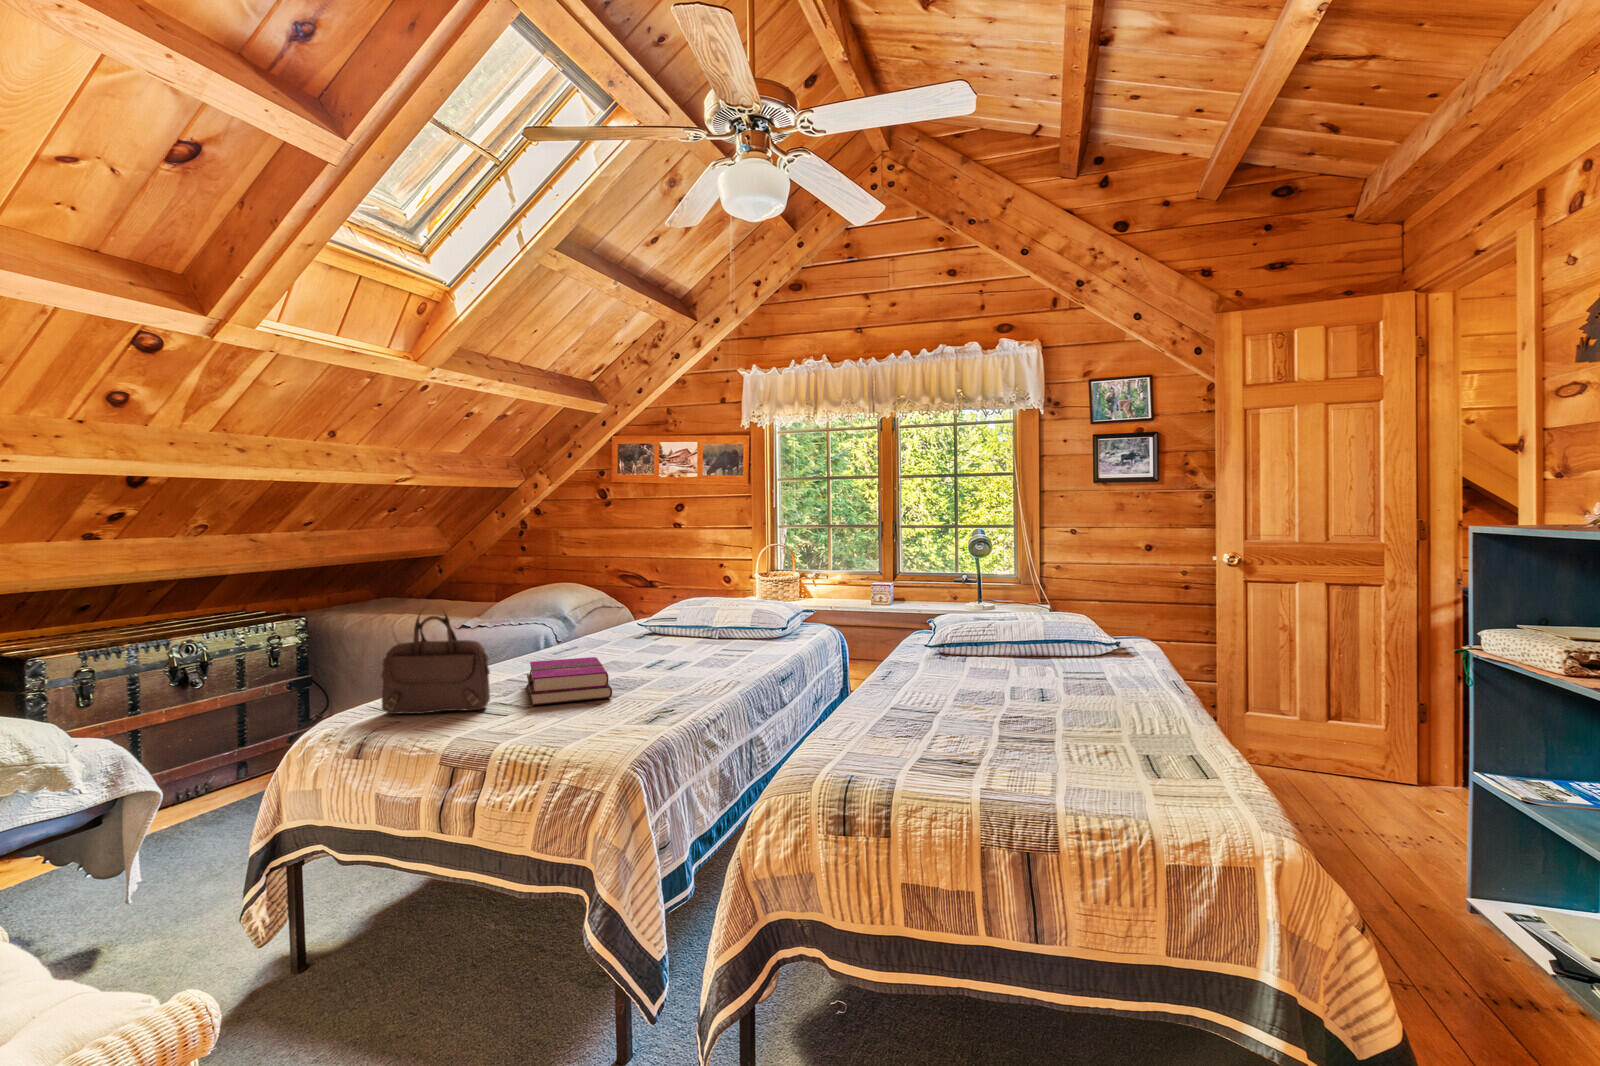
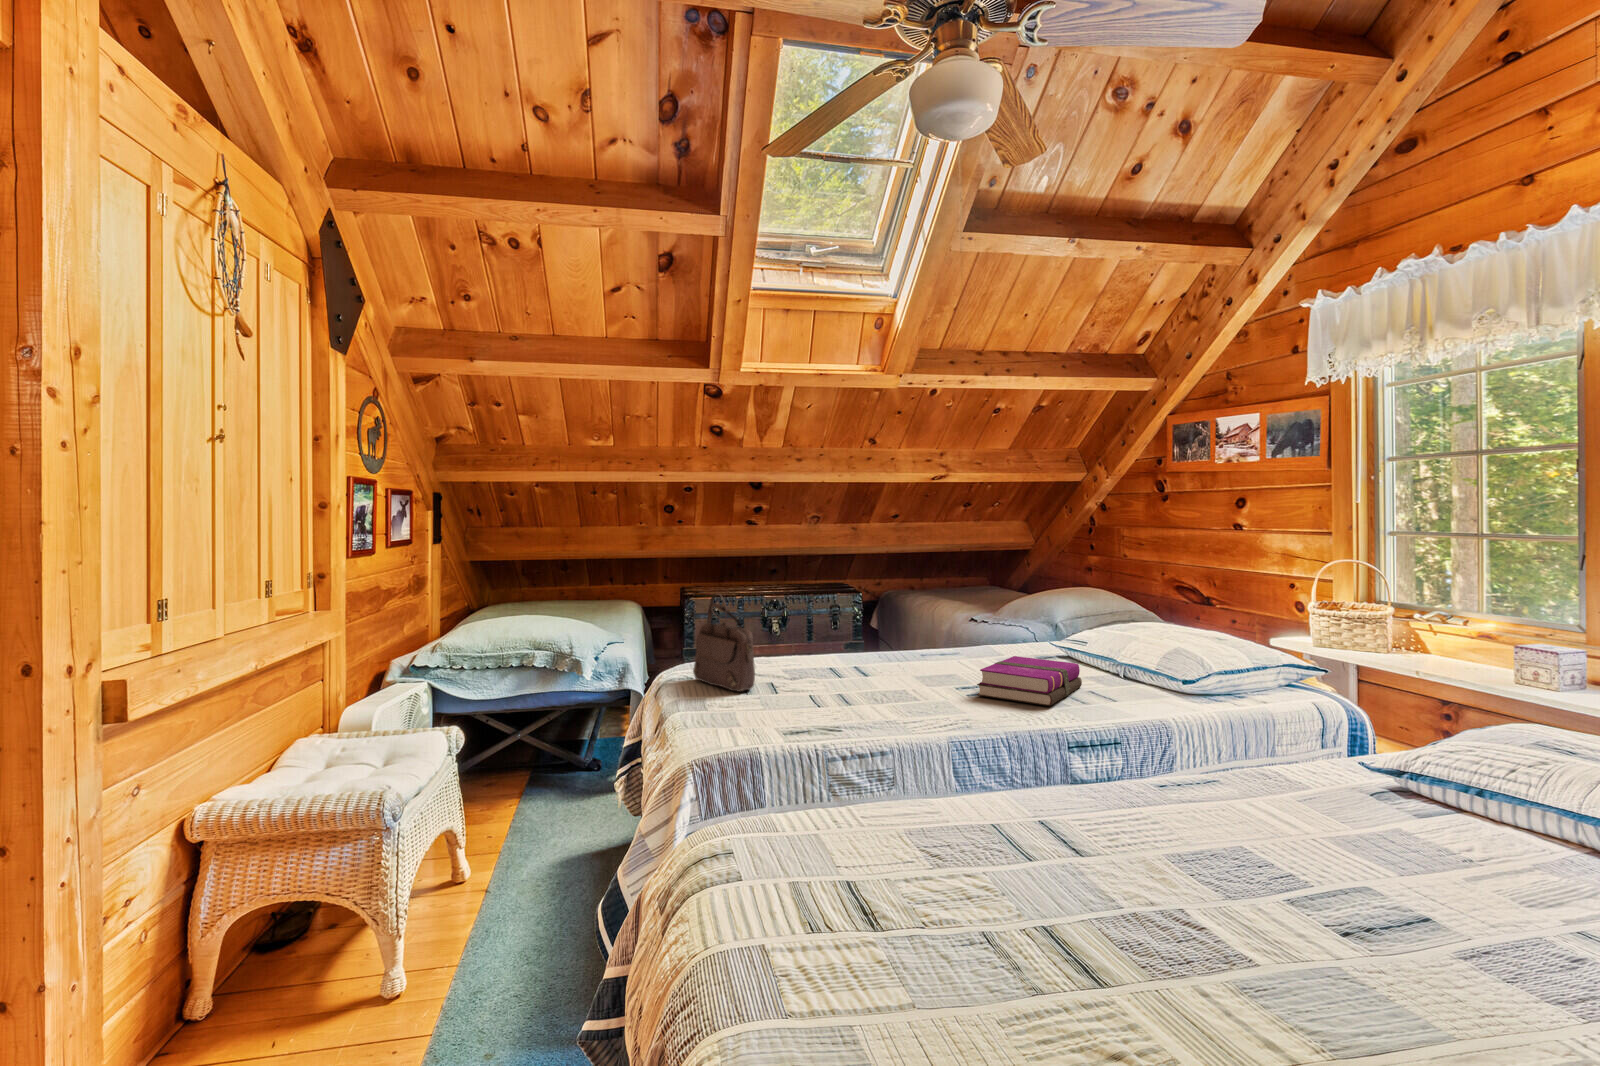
hardback book: present [527,657,612,705] -> present [977,656,1082,706]

